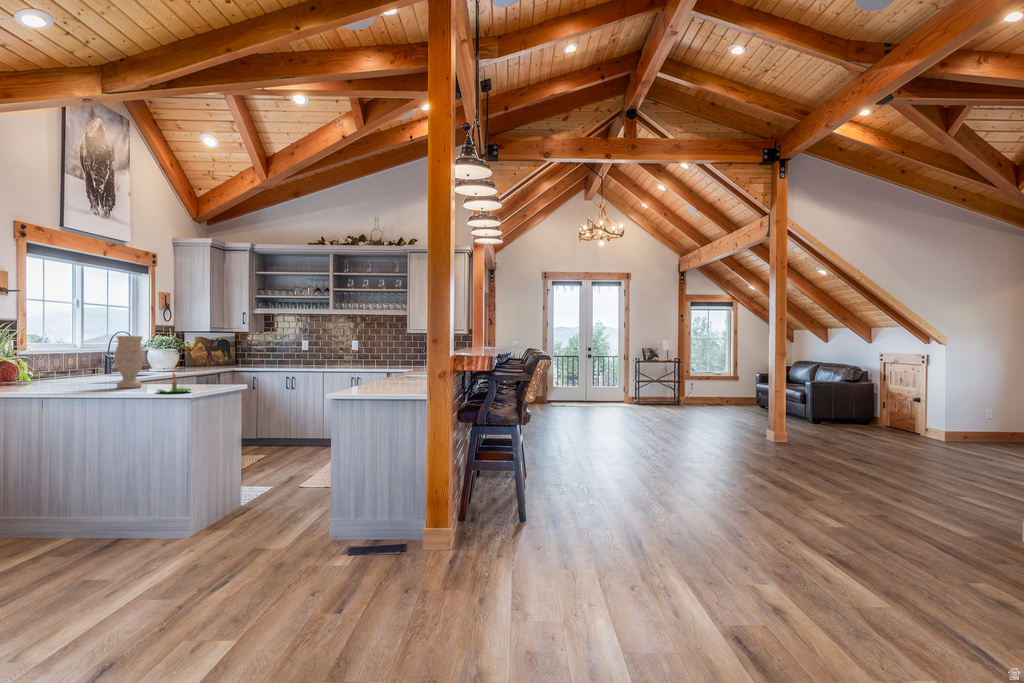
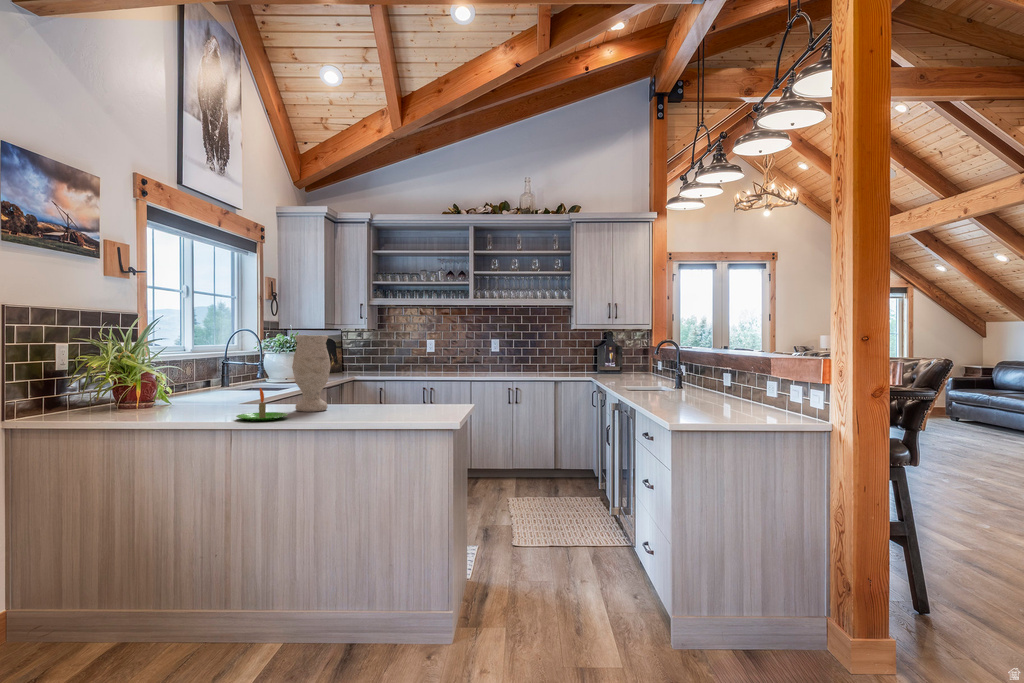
candle: present [156,372,192,393] -> present [236,388,288,421]

